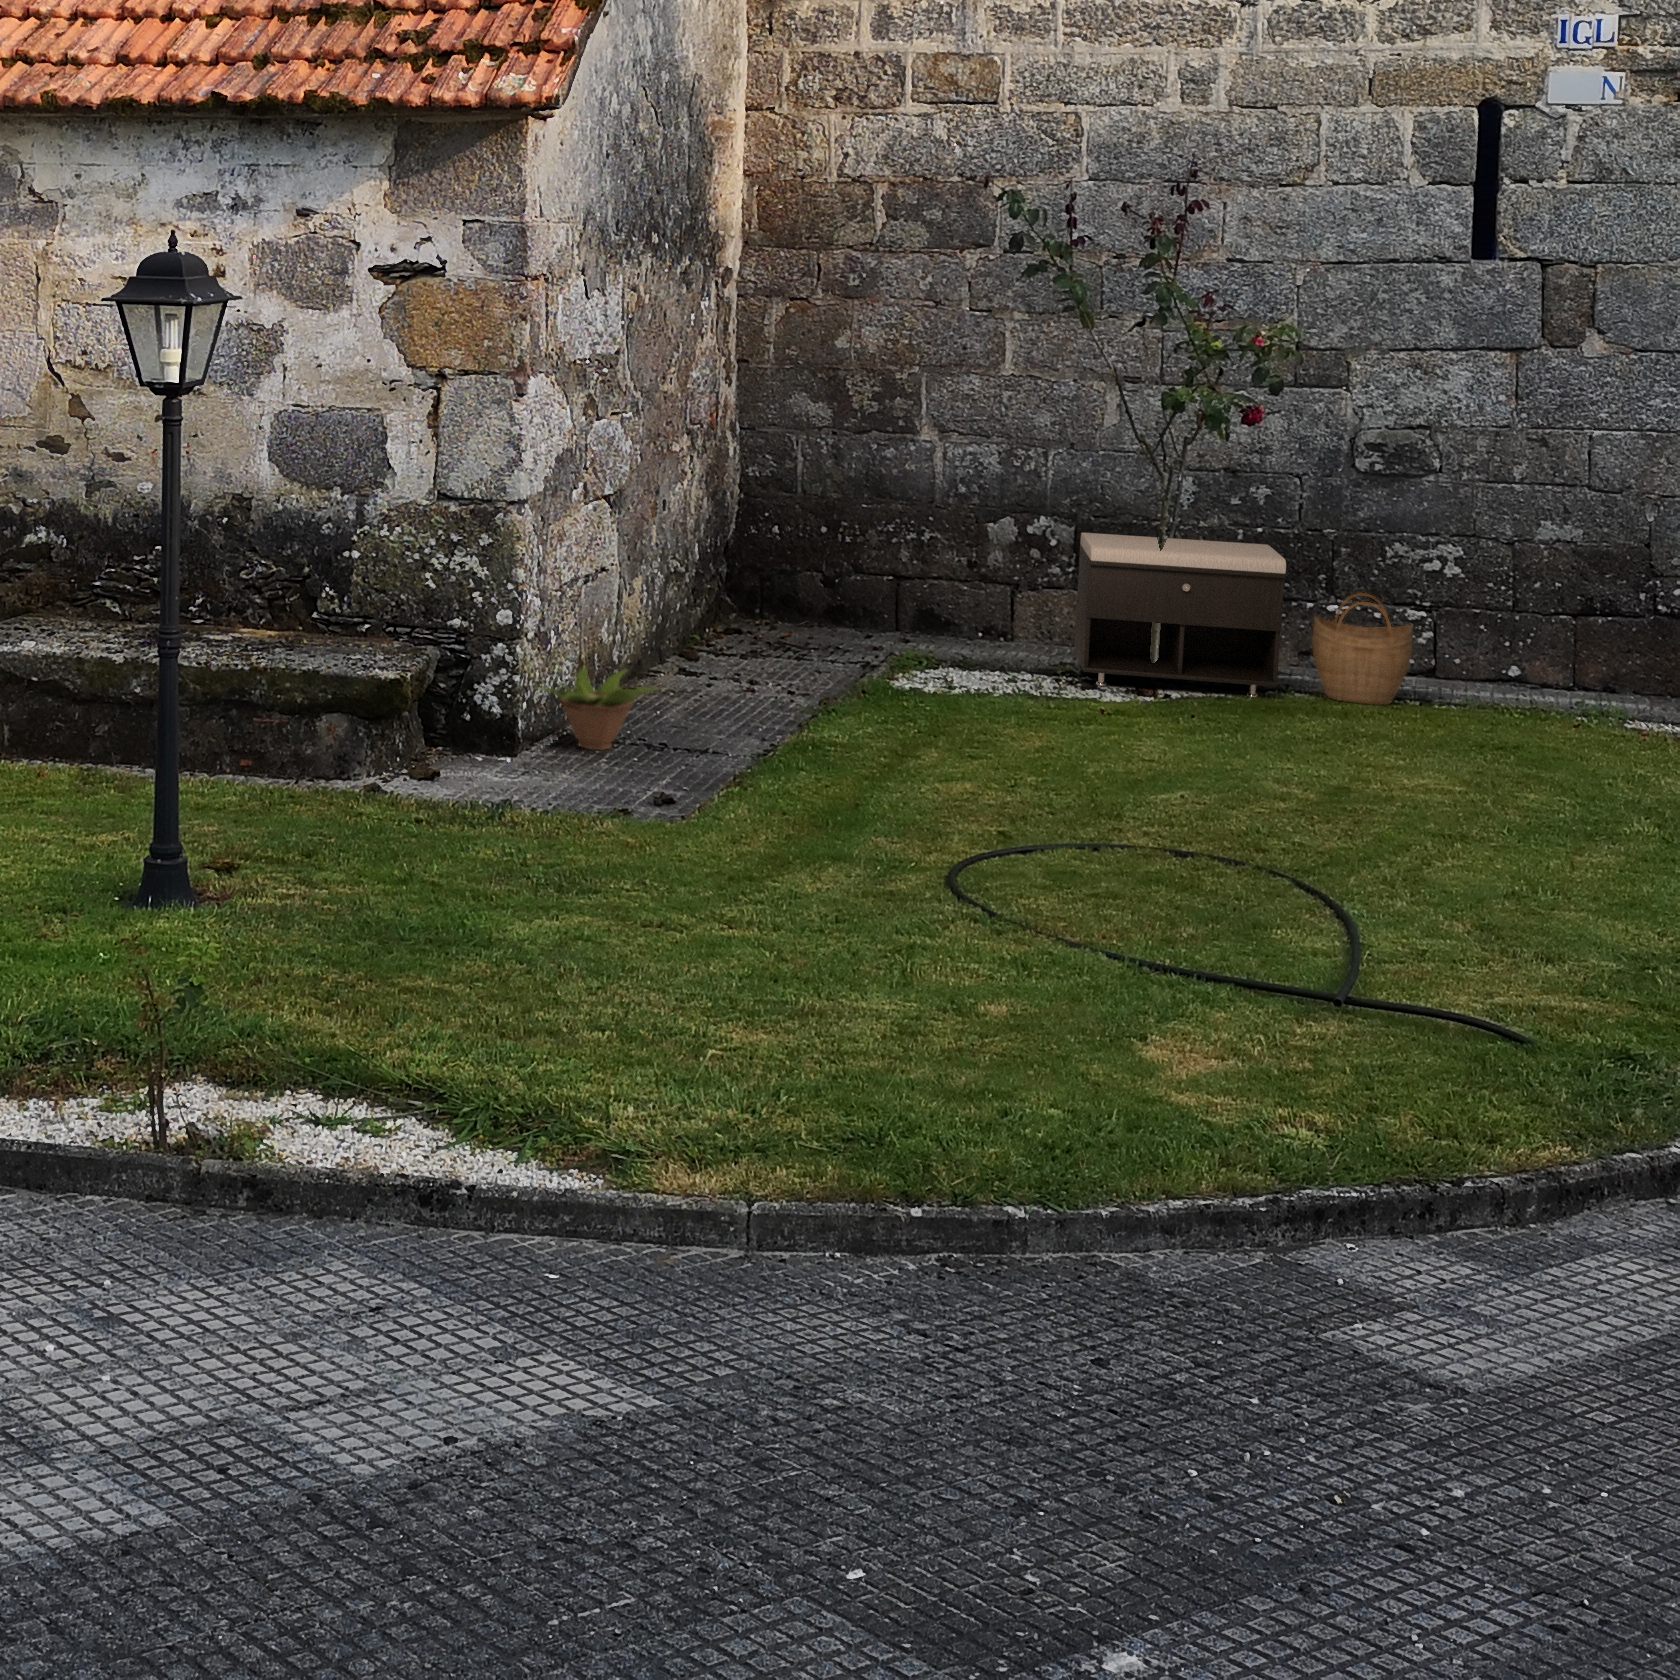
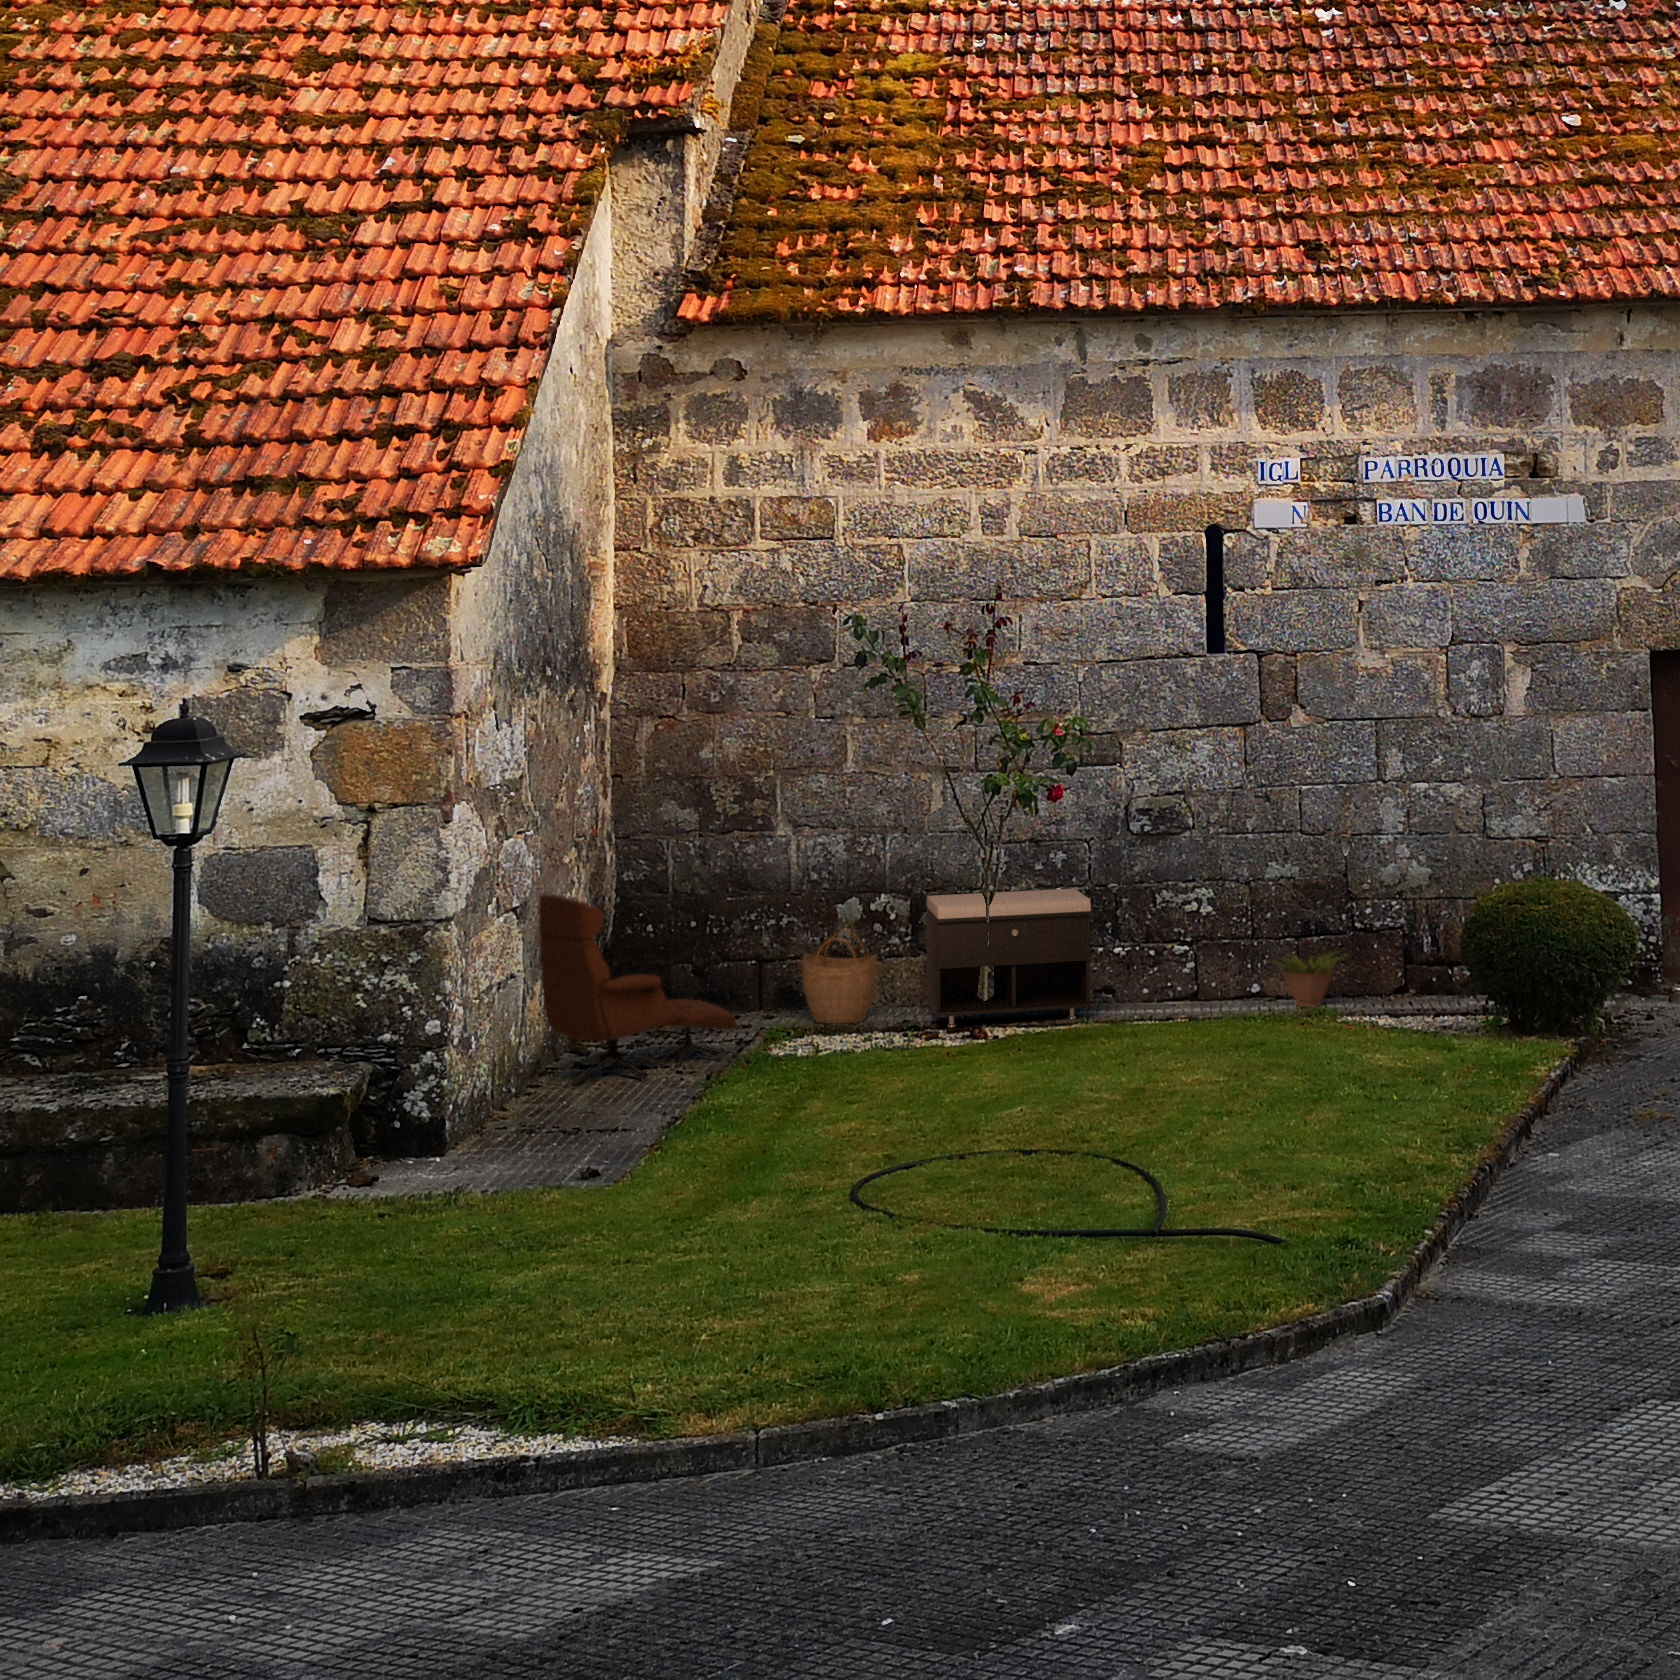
lounge chair: none [621,482,846,697] -> present [539,894,737,1086]
woven basket: present [1312,593,1413,705] -> present [802,932,878,1024]
decorative plant: present [536,667,658,750] -> present [1274,952,1341,1007]

